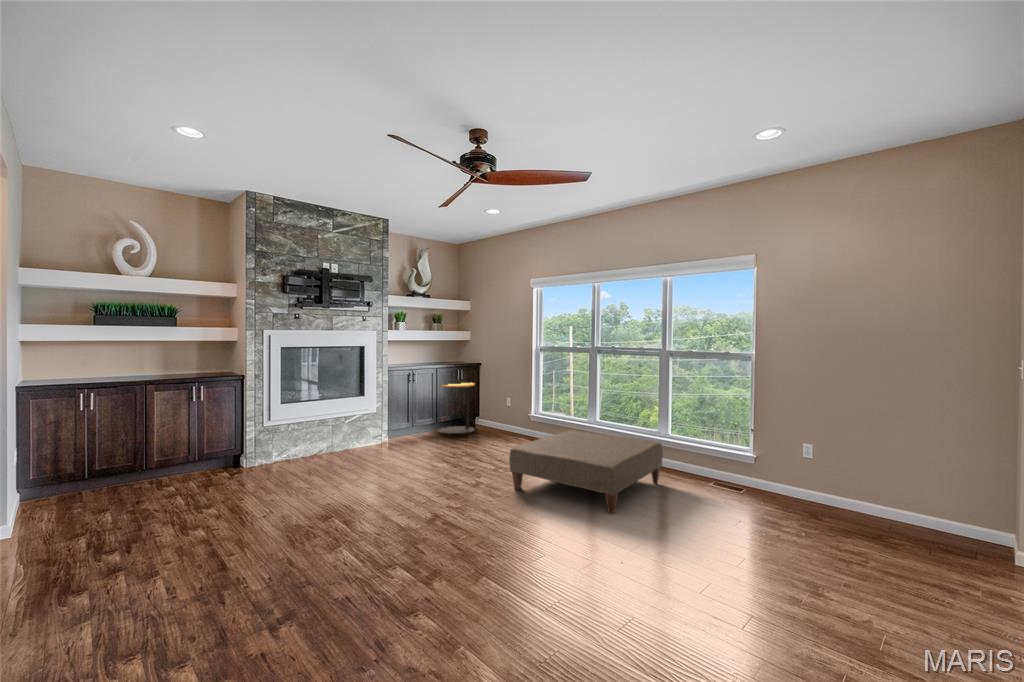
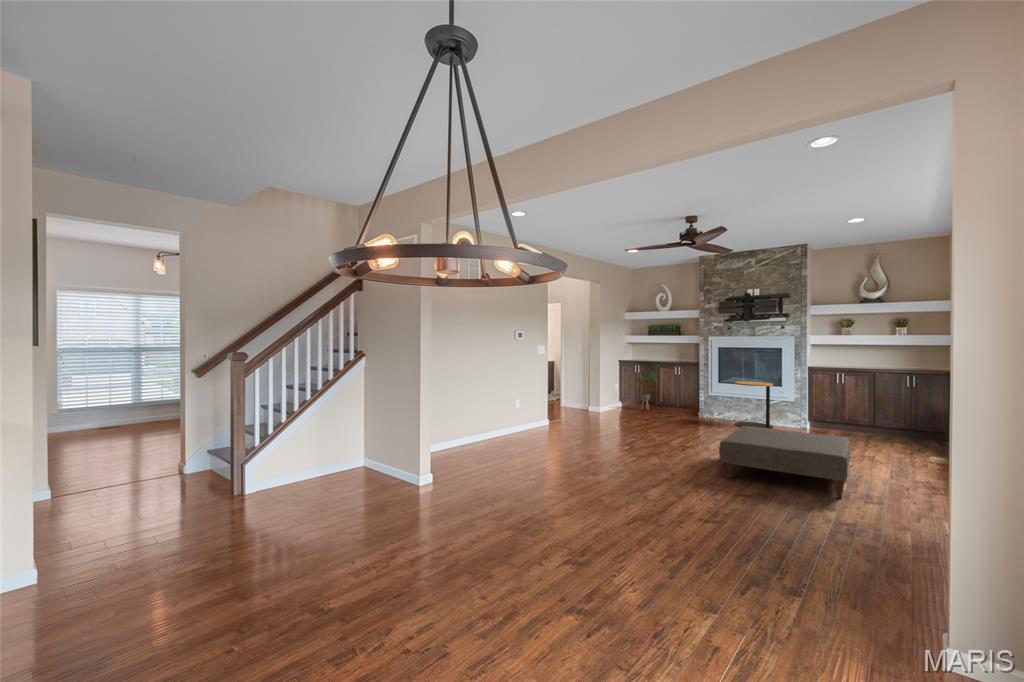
side table: present [438,383,475,434] -> present [735,381,773,429]
house plant: none [92,399,161,492] -> present [636,370,657,408]

